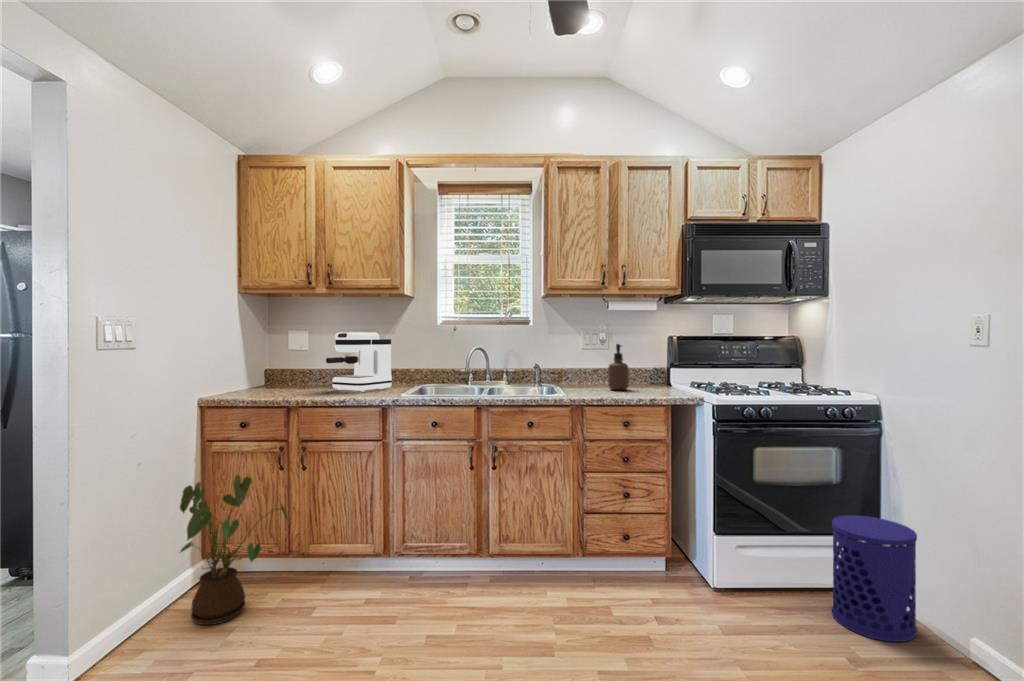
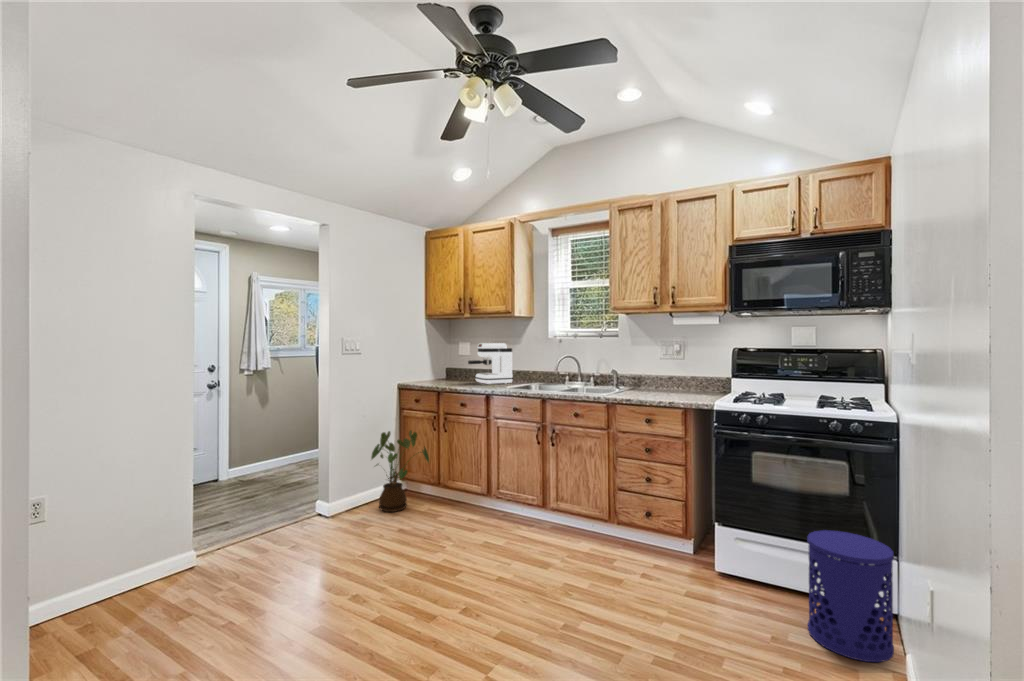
soap dispenser: present [608,344,629,390] -> none [658,354,675,394]

